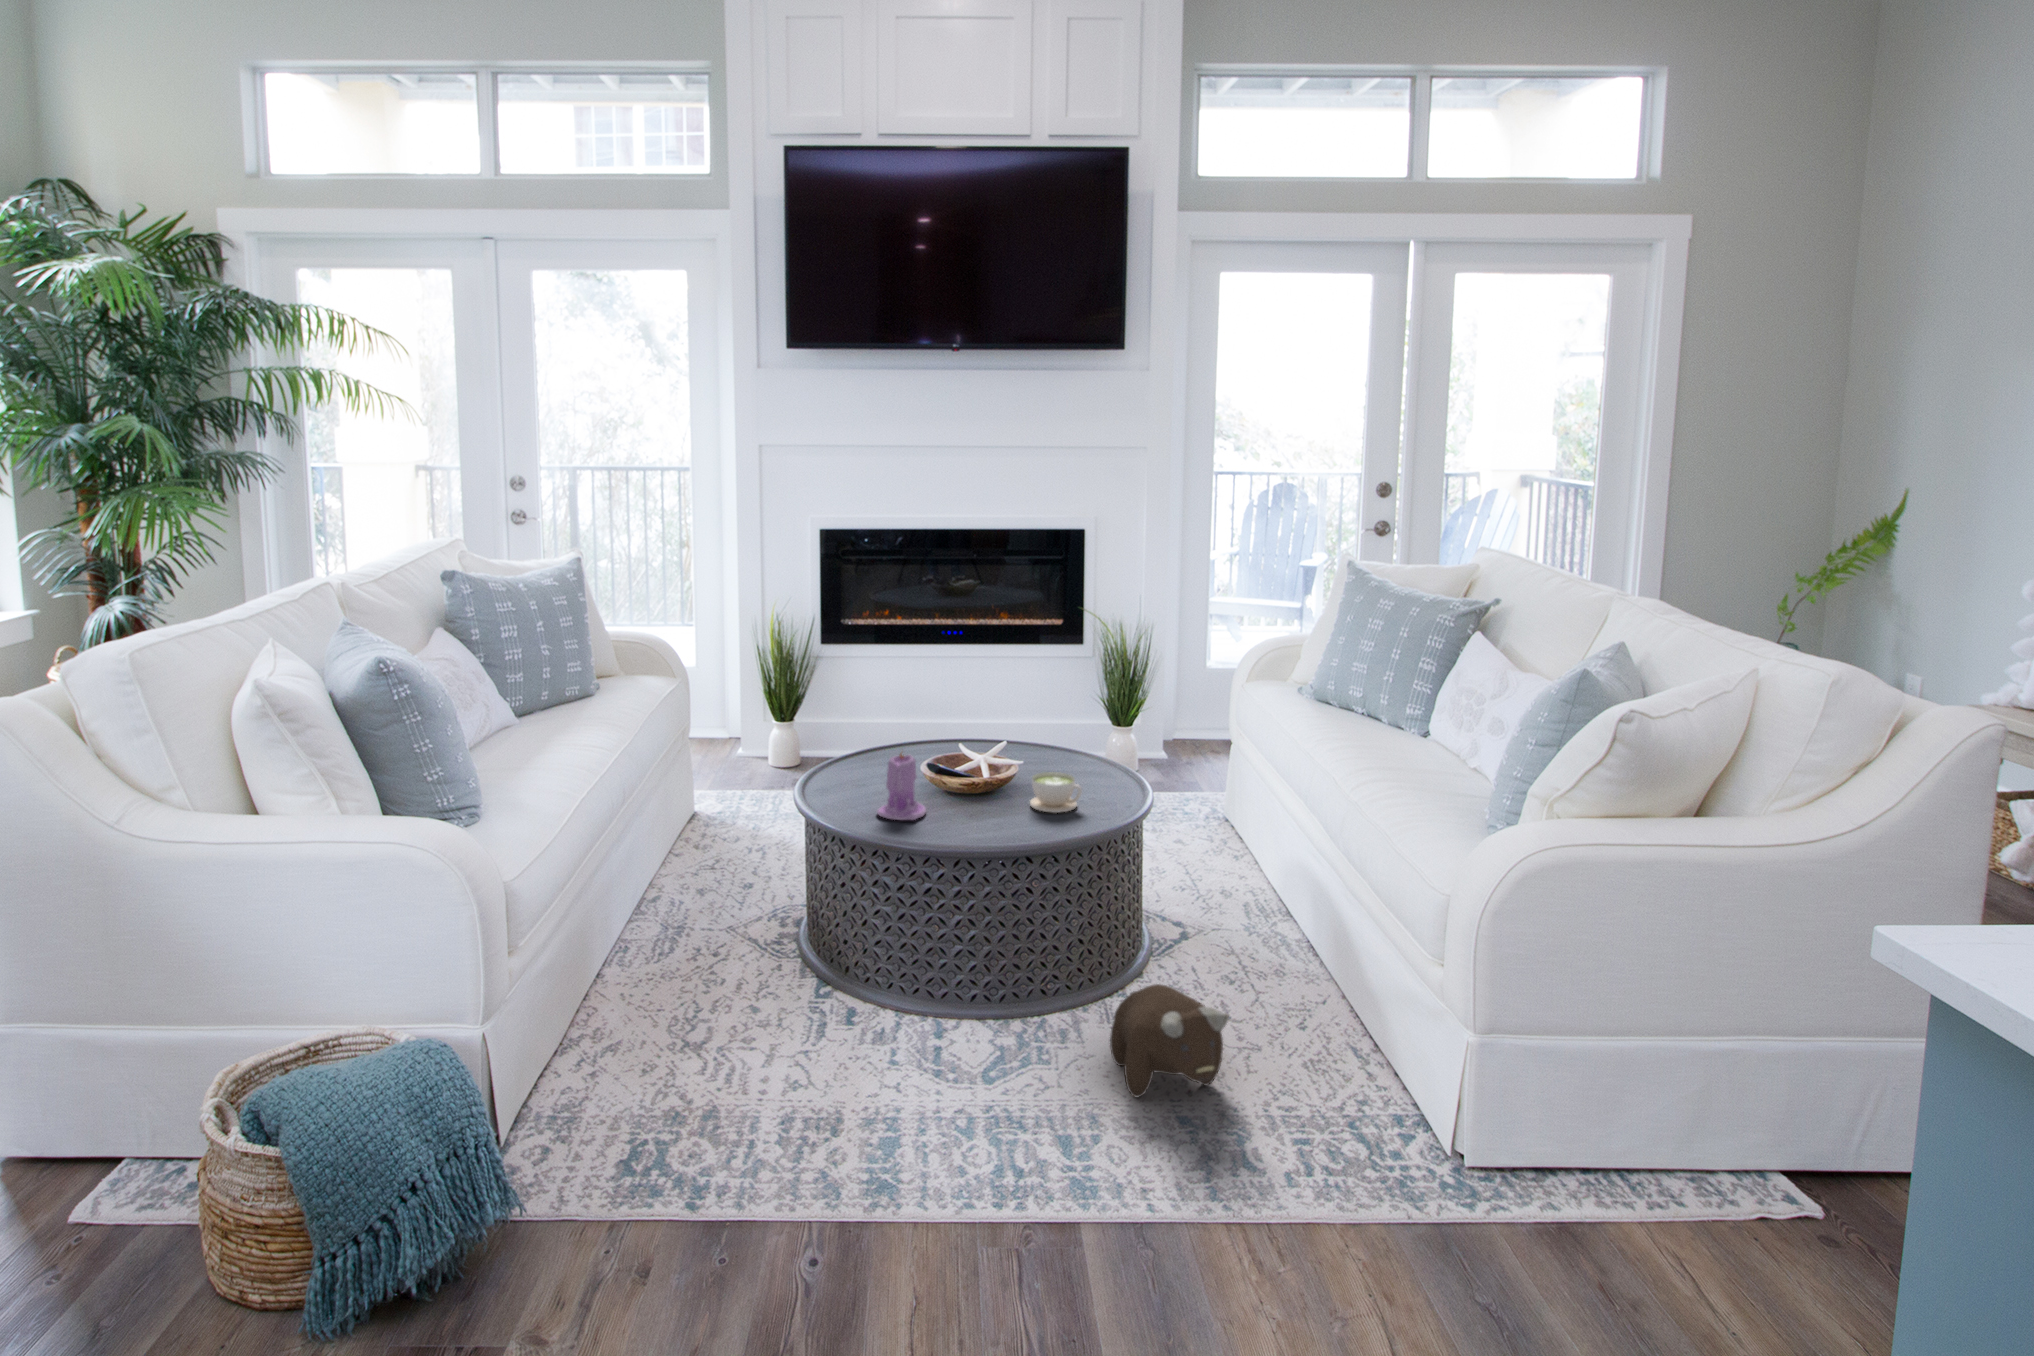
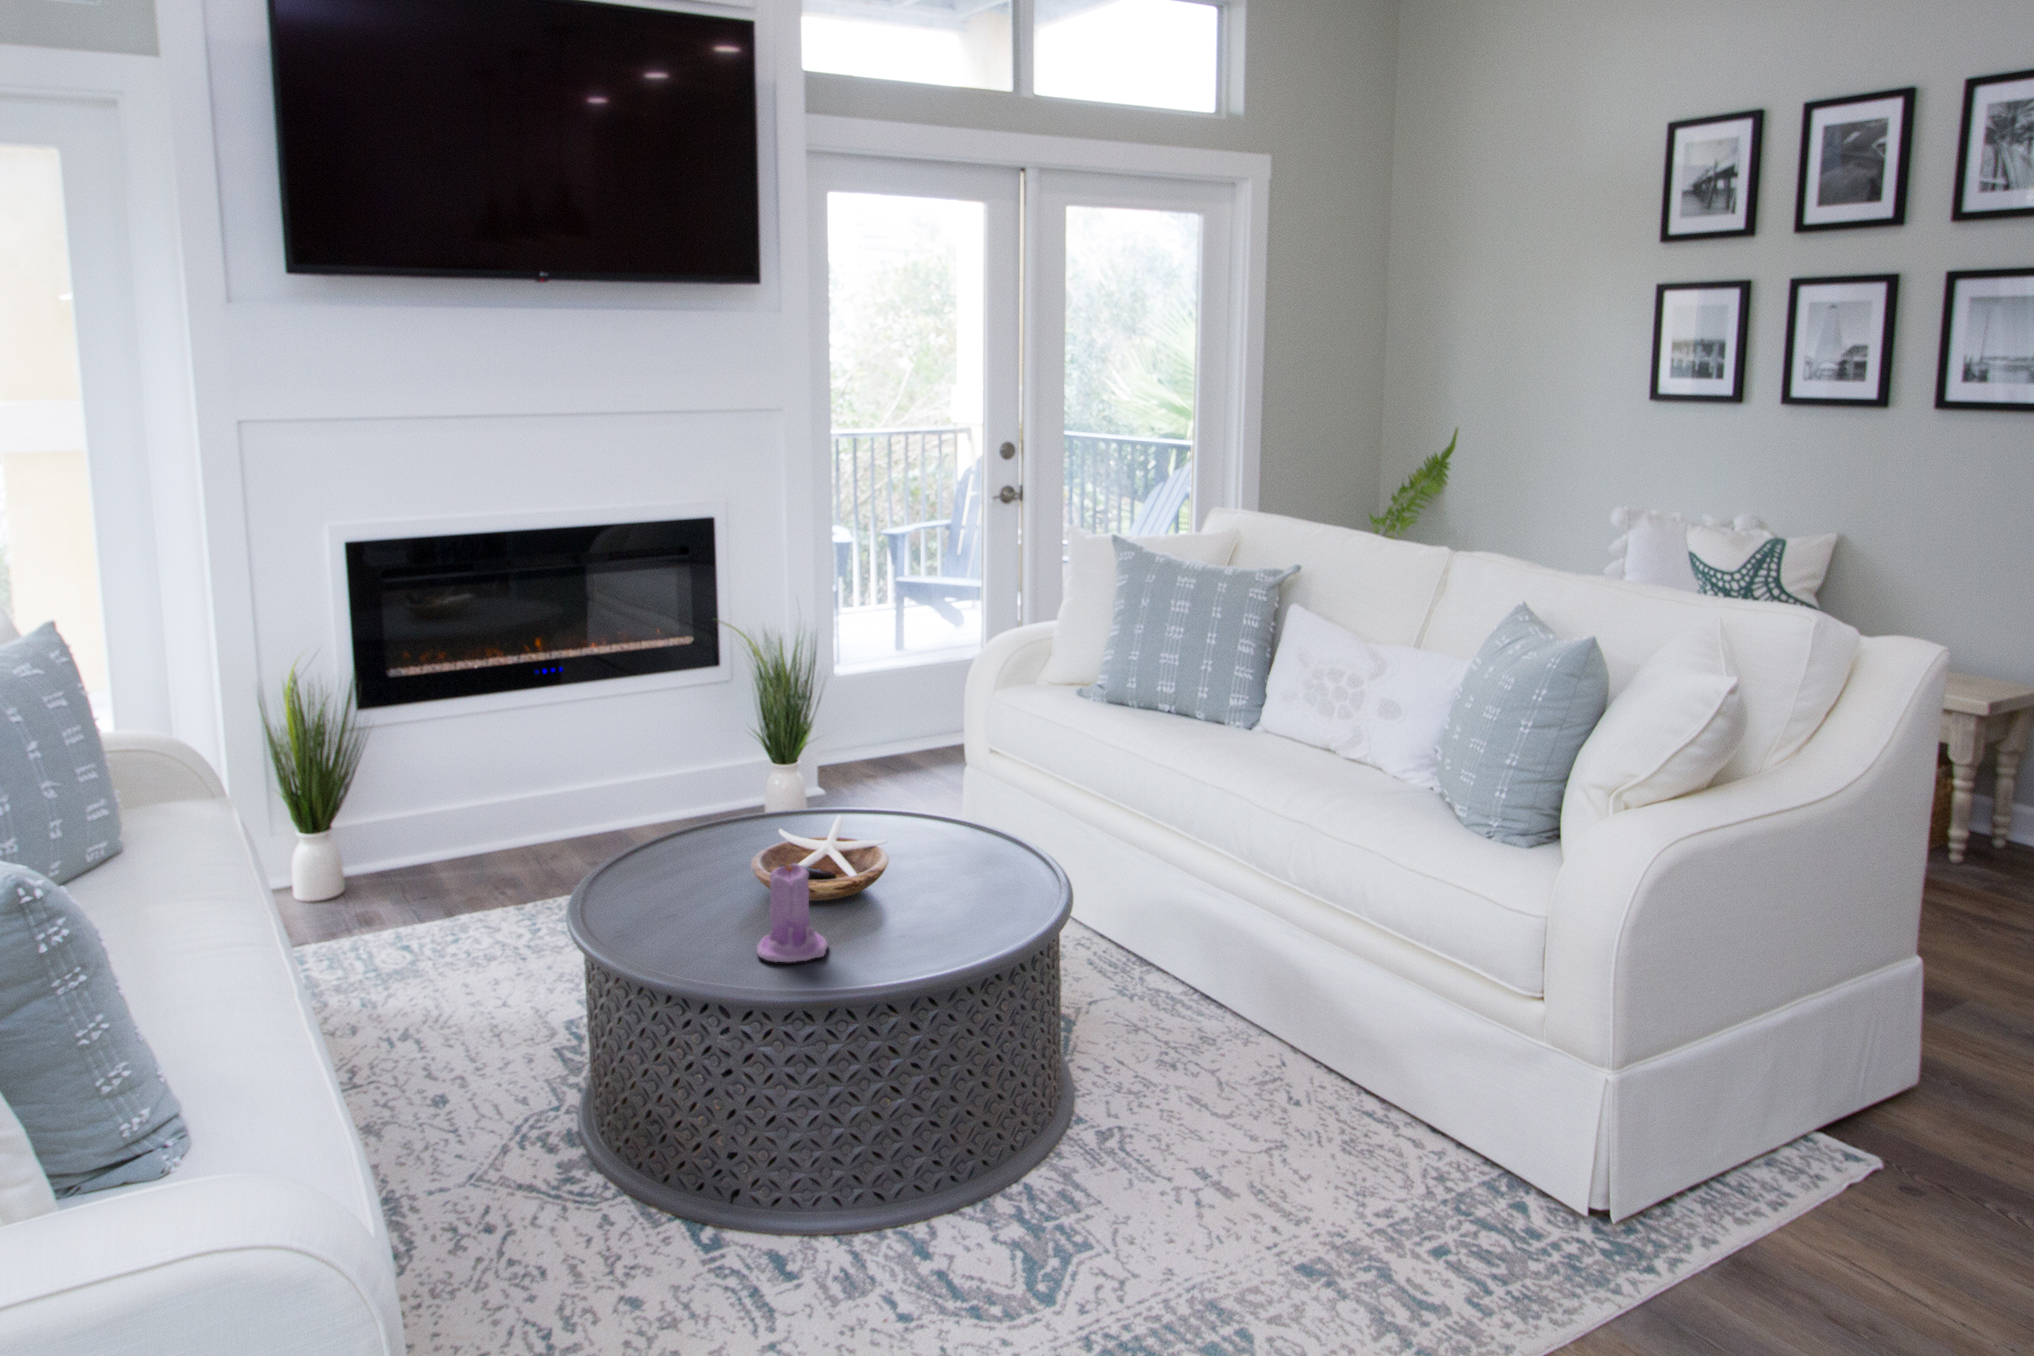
coffee cup: present [1030,772,1082,813] -> none [938,848,1009,905]
plush toy: present [1110,984,1229,1098] -> none [1155,1101,1343,1257]

